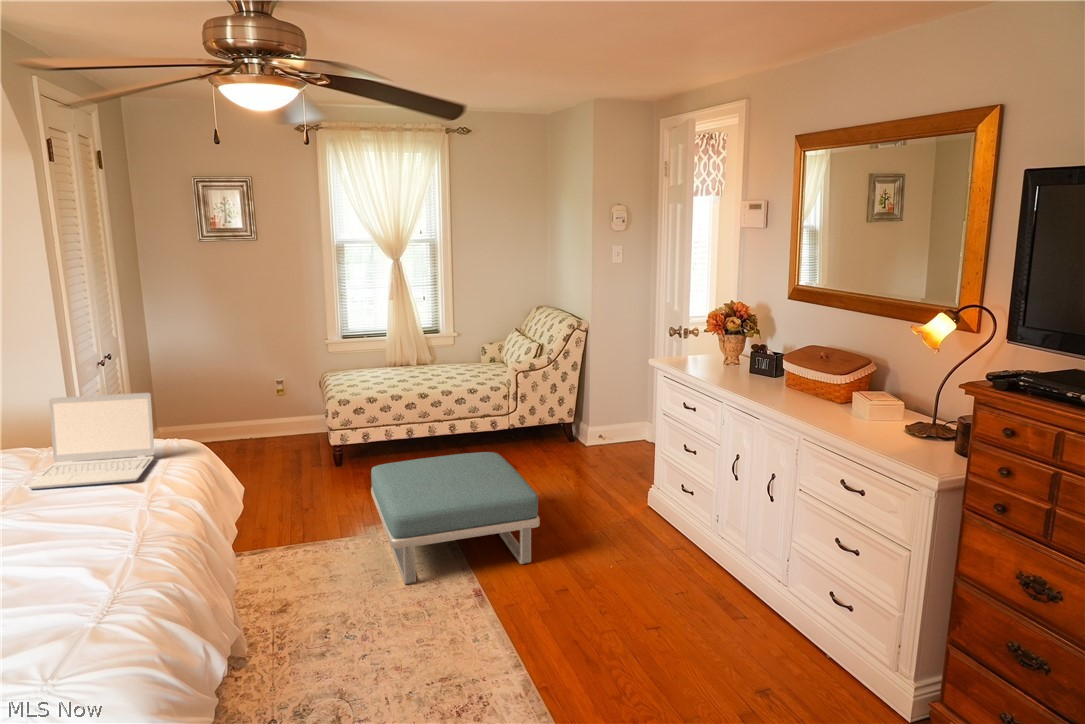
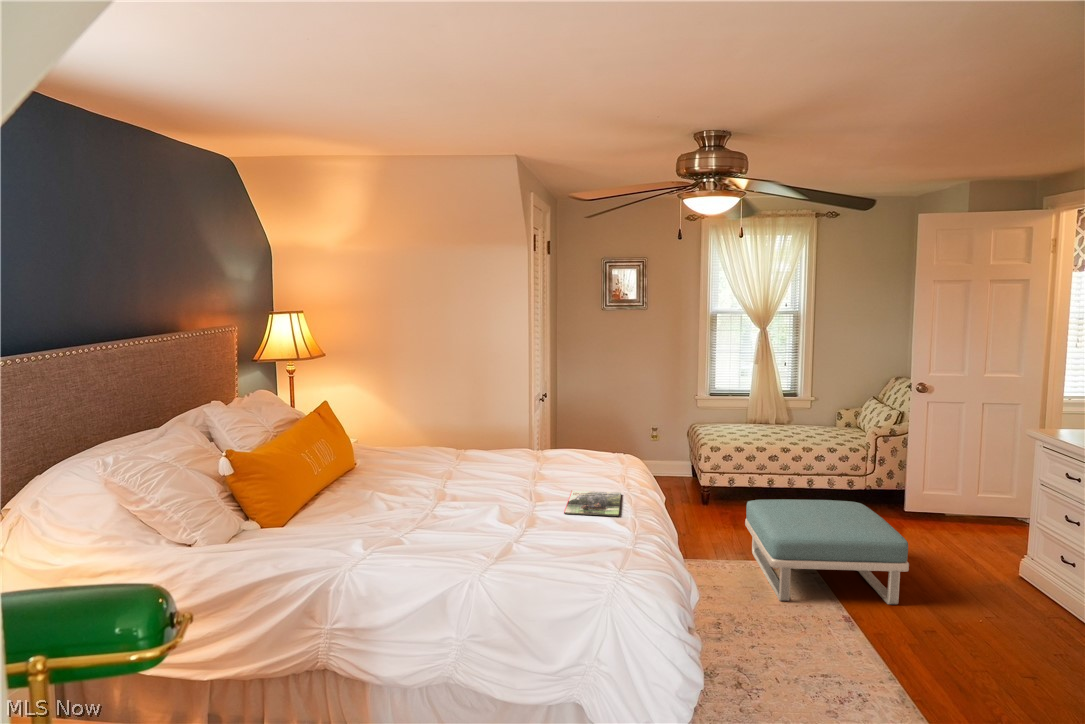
laptop: present [28,393,154,489] -> none [533,414,606,476]
magazine: none [43,506,158,561] -> present [564,491,621,516]

